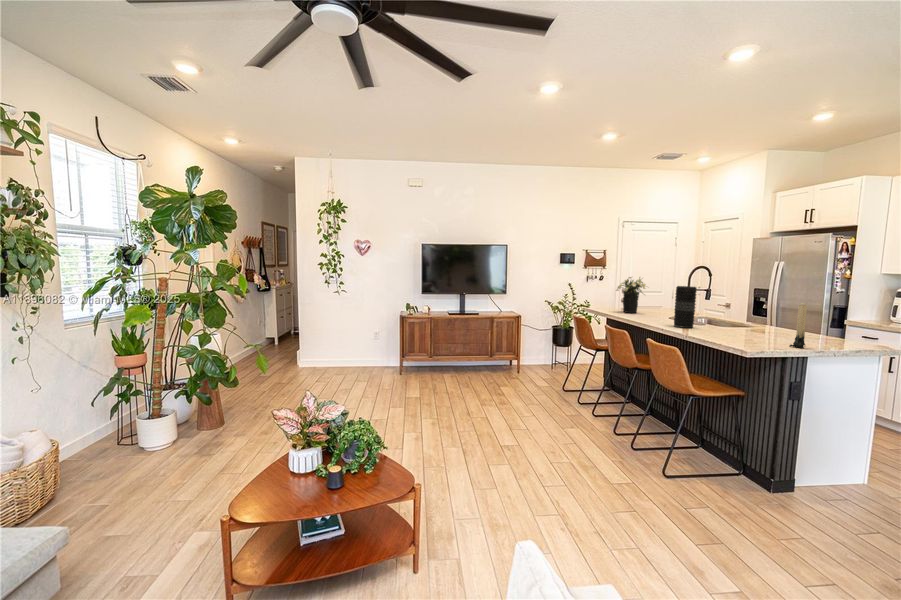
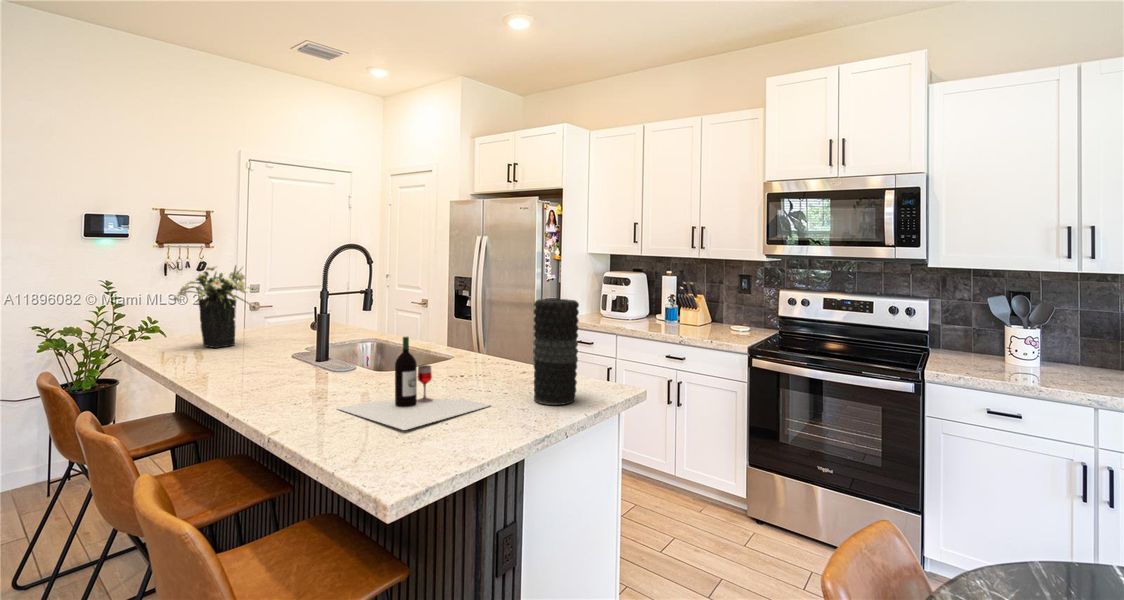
vase: present [674,286,697,328] -> present [533,299,579,405]
candle: present [790,303,807,348] -> none [492,328,520,428]
wine bottle: none [707,307,789,342] -> present [338,337,490,430]

